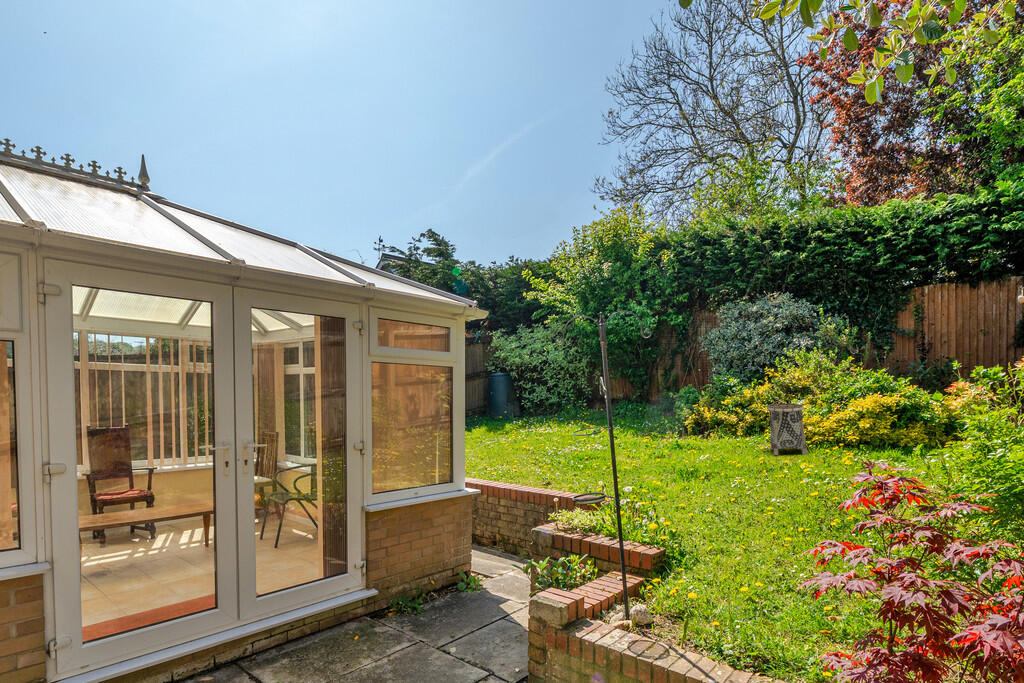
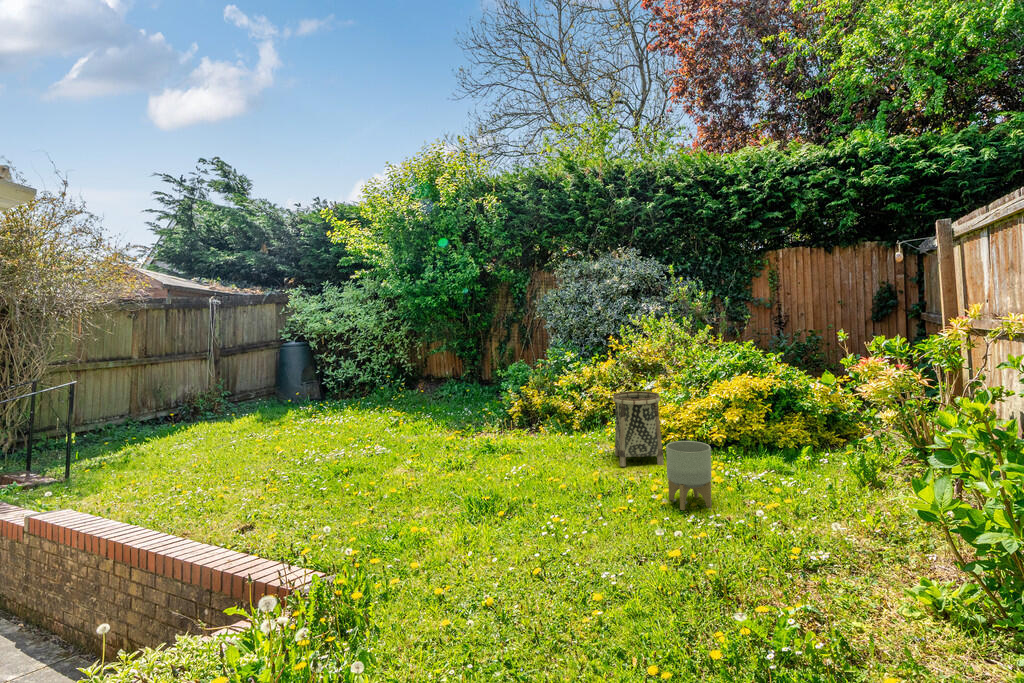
planter: none [804,432,837,475] -> present [666,441,712,510]

